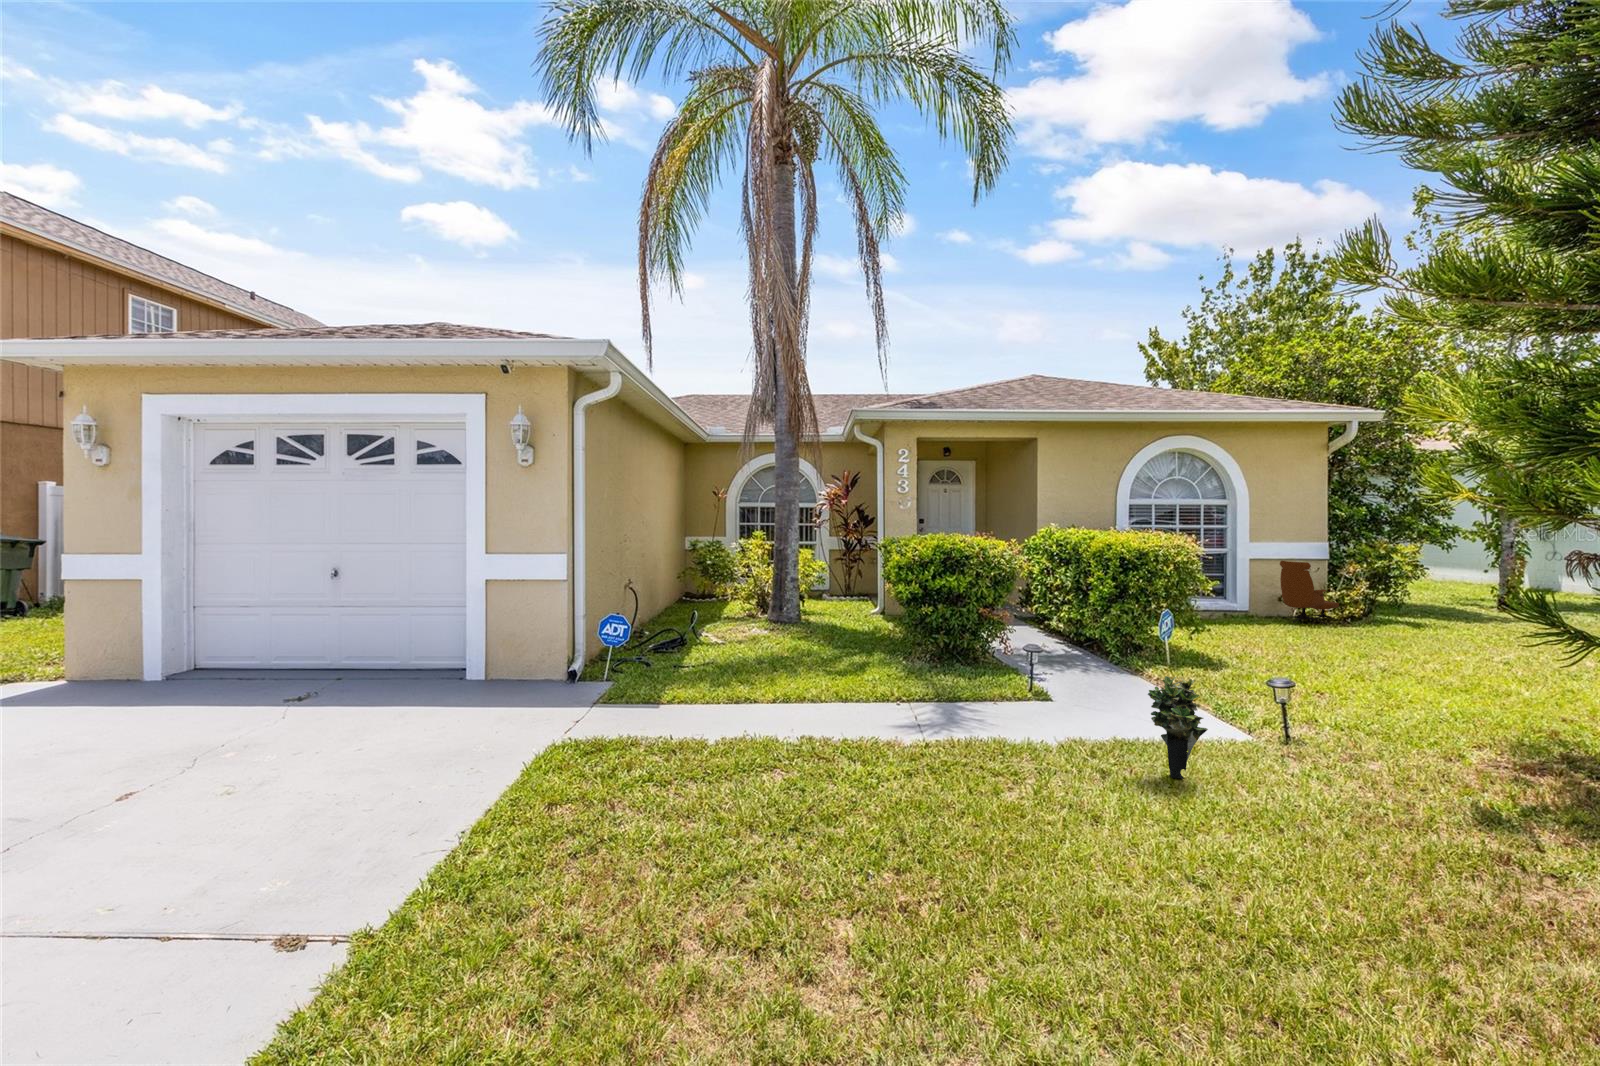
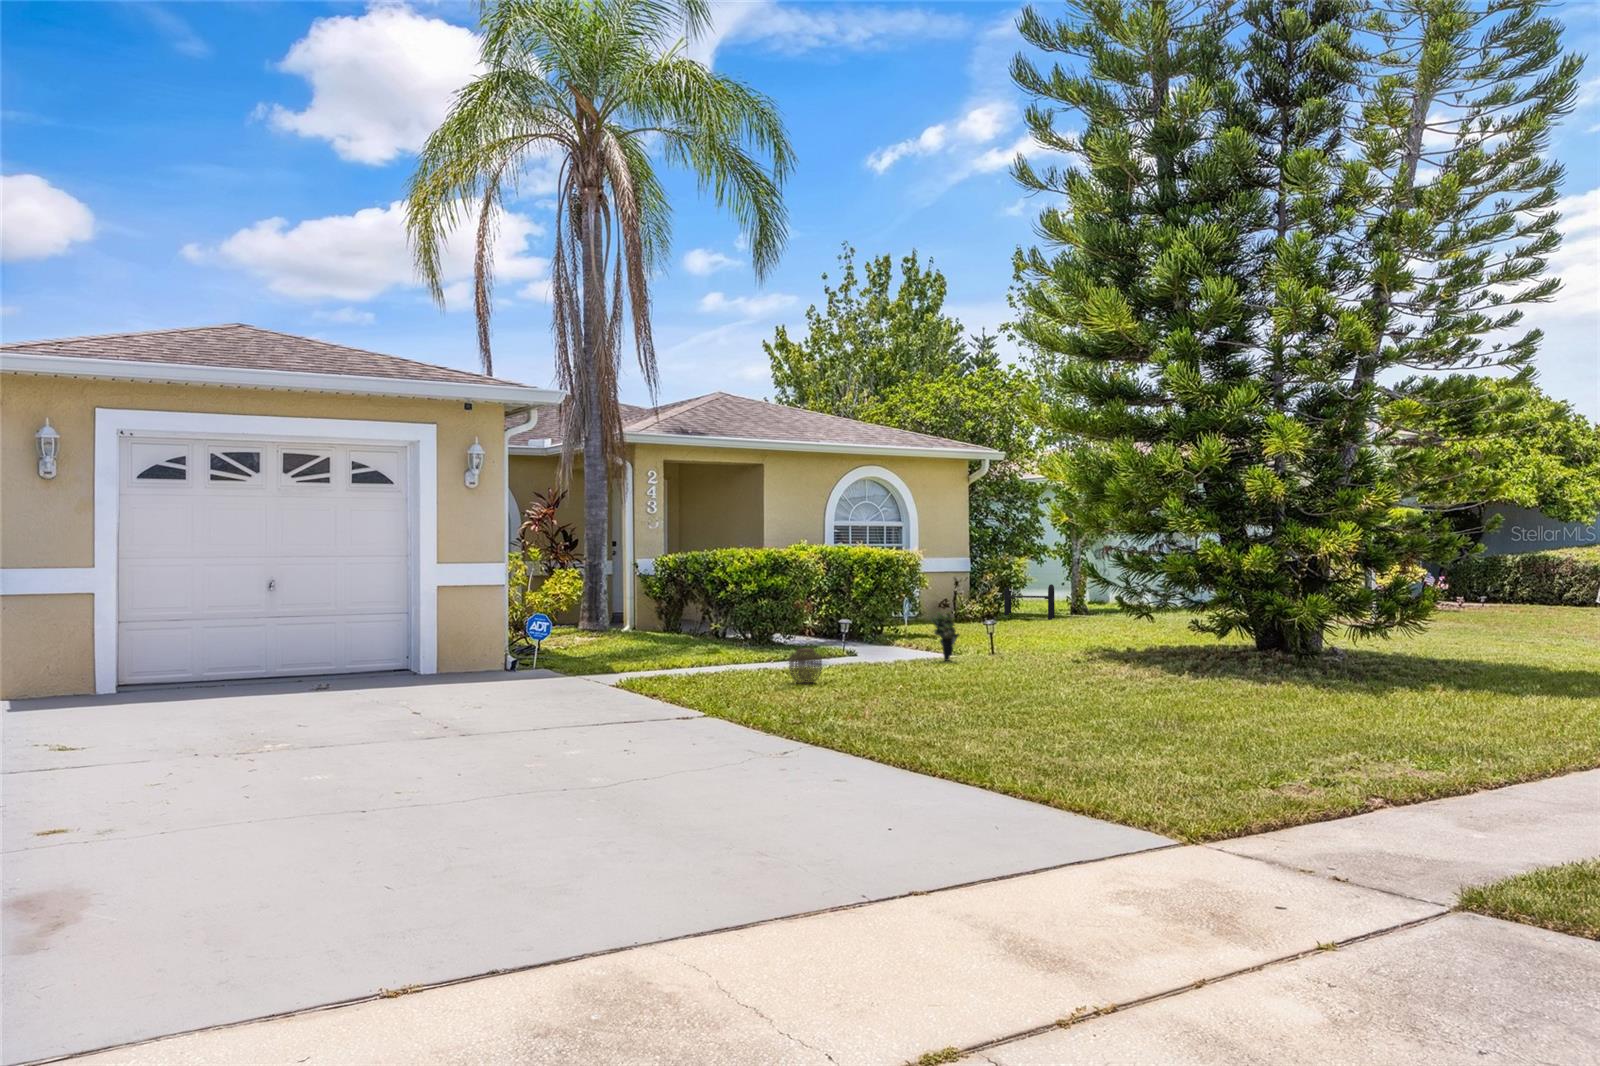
lounge chair: present [1280,561,1339,624] -> none [944,573,982,623]
bench: none [1375,574,1460,626] -> present [1004,584,1055,620]
woven basket: none [682,792,754,881] -> present [789,648,822,684]

